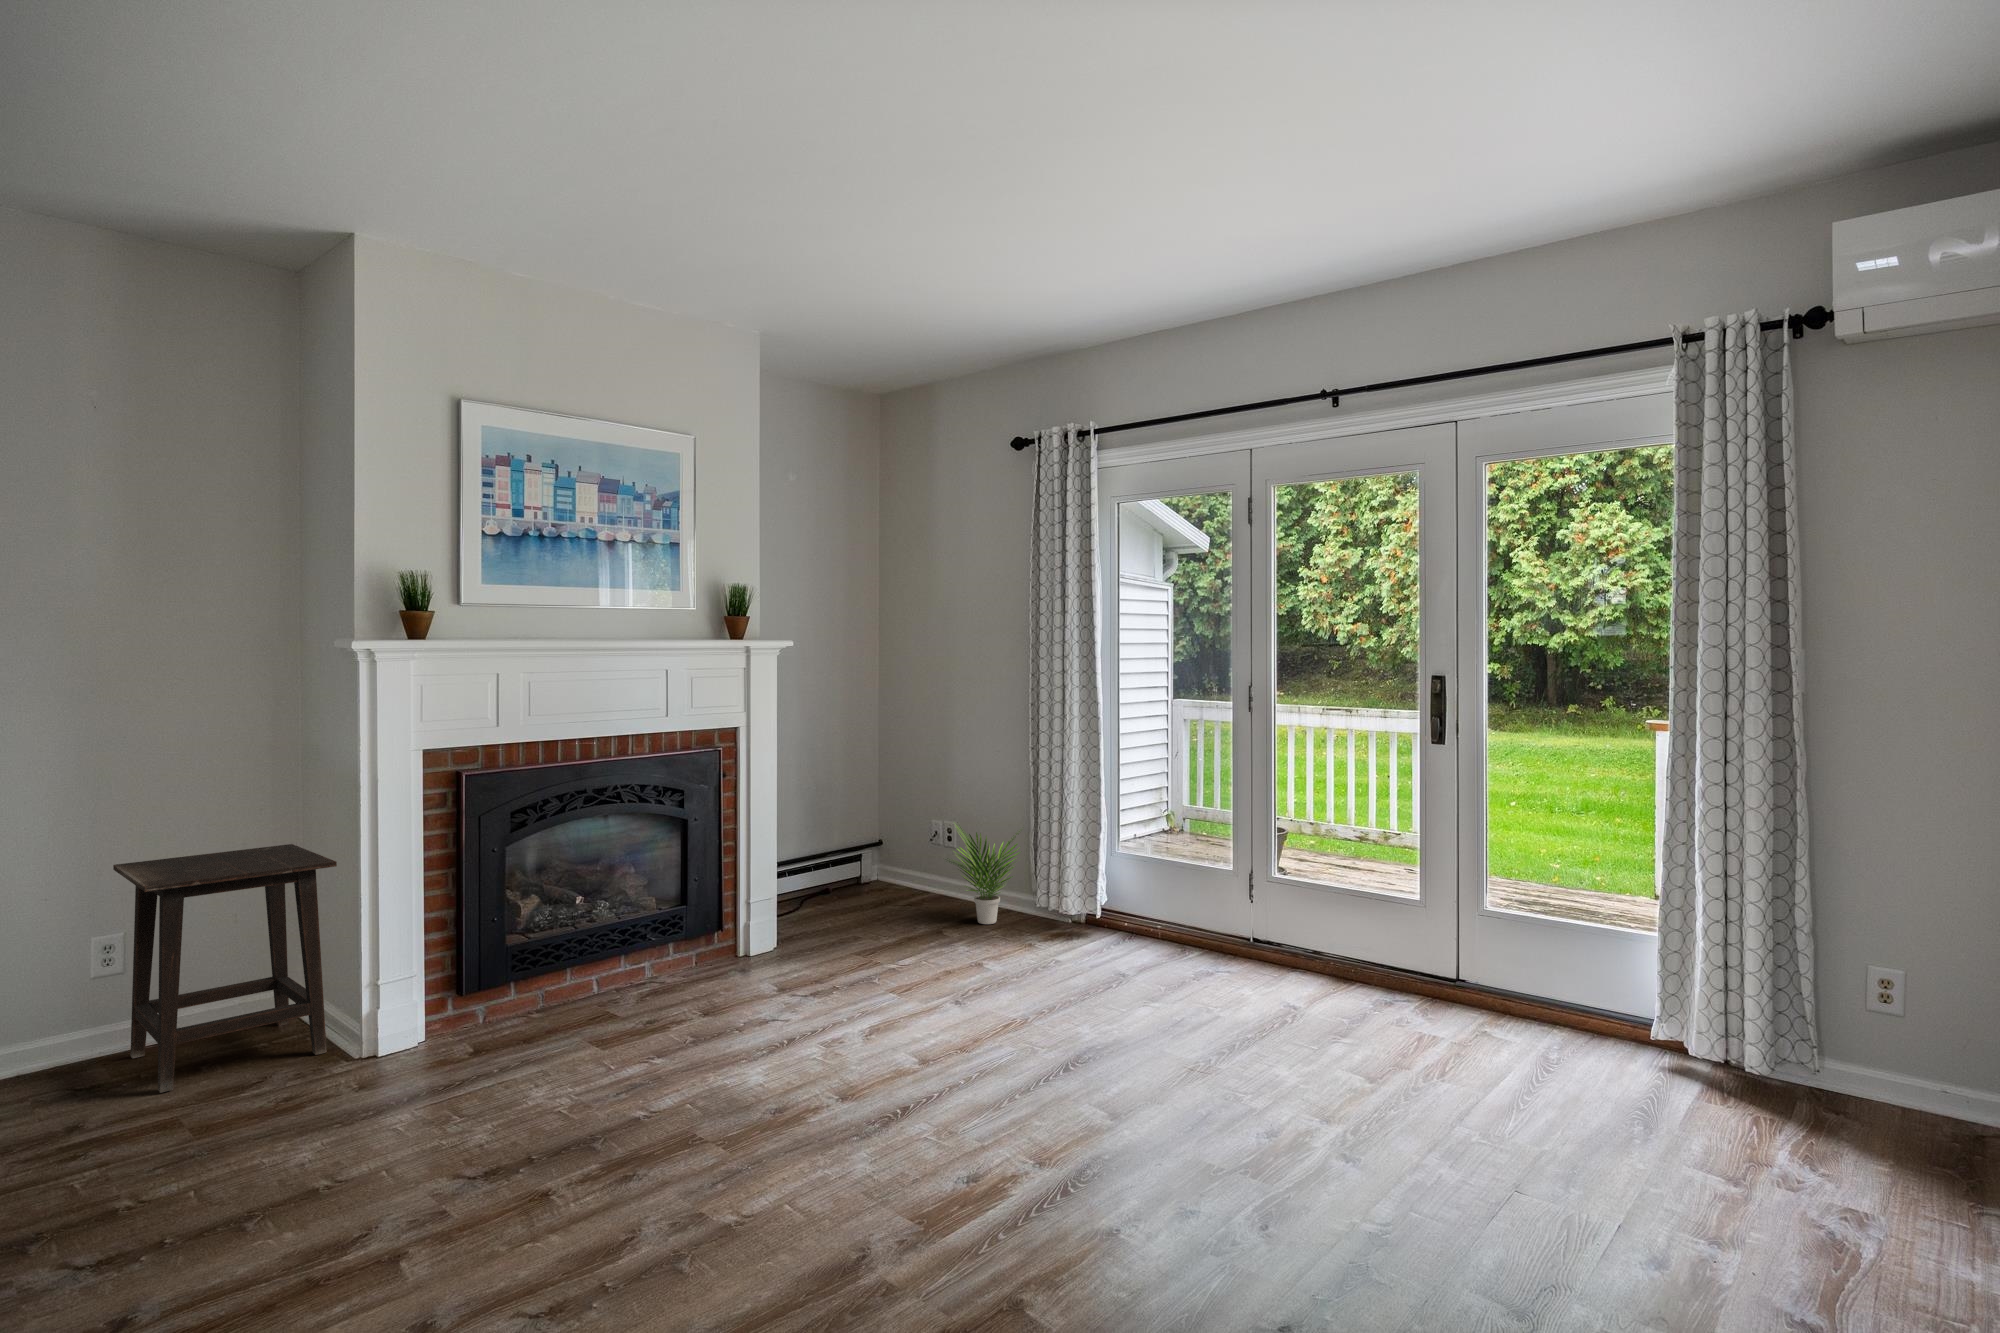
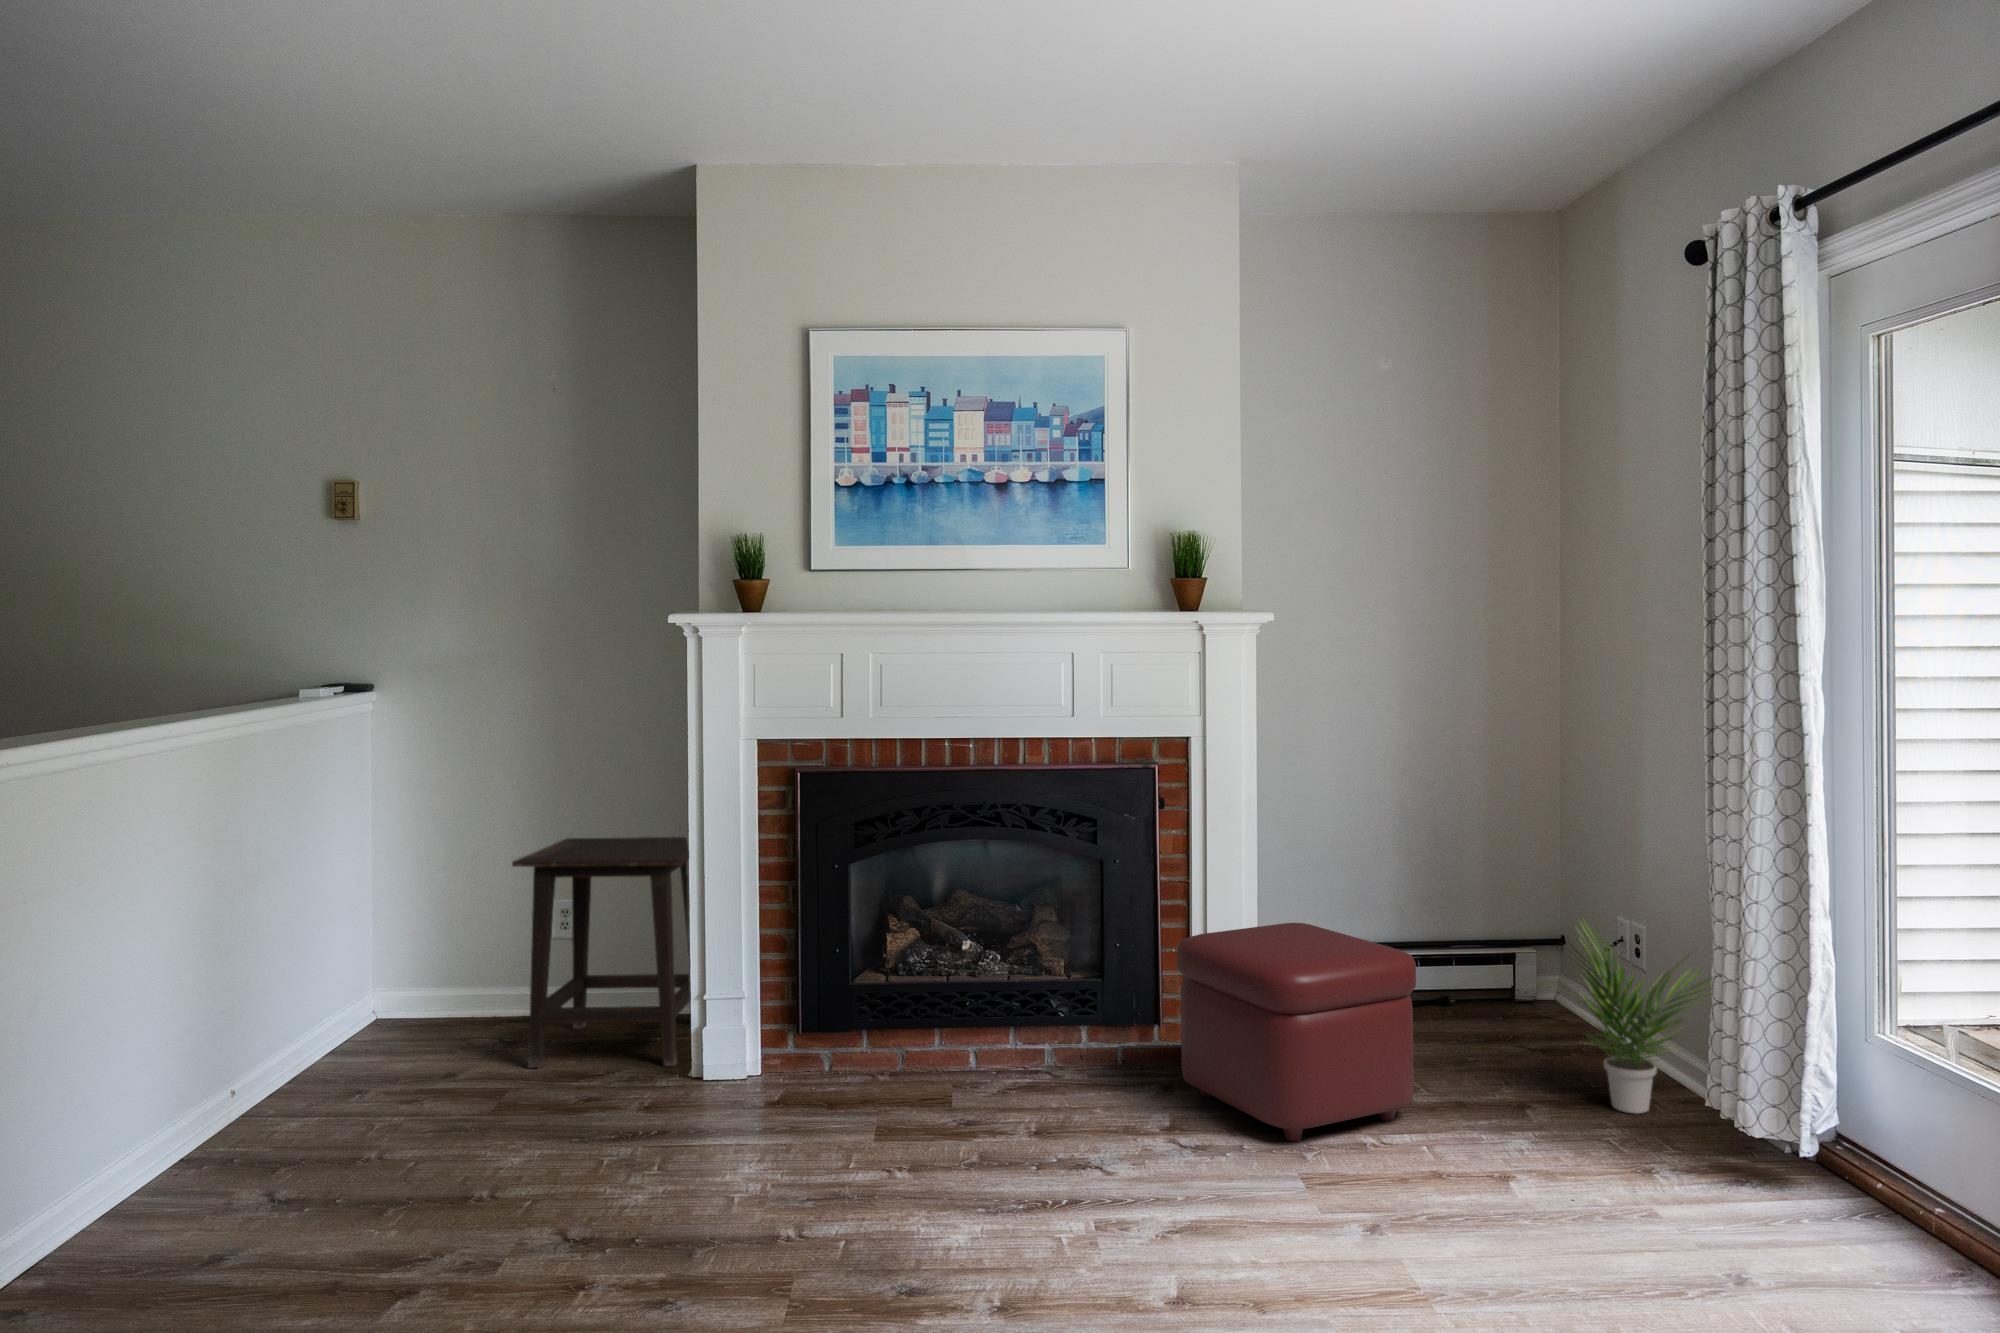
ottoman: none [759,846,907,975] -> present [1177,923,1416,1141]

